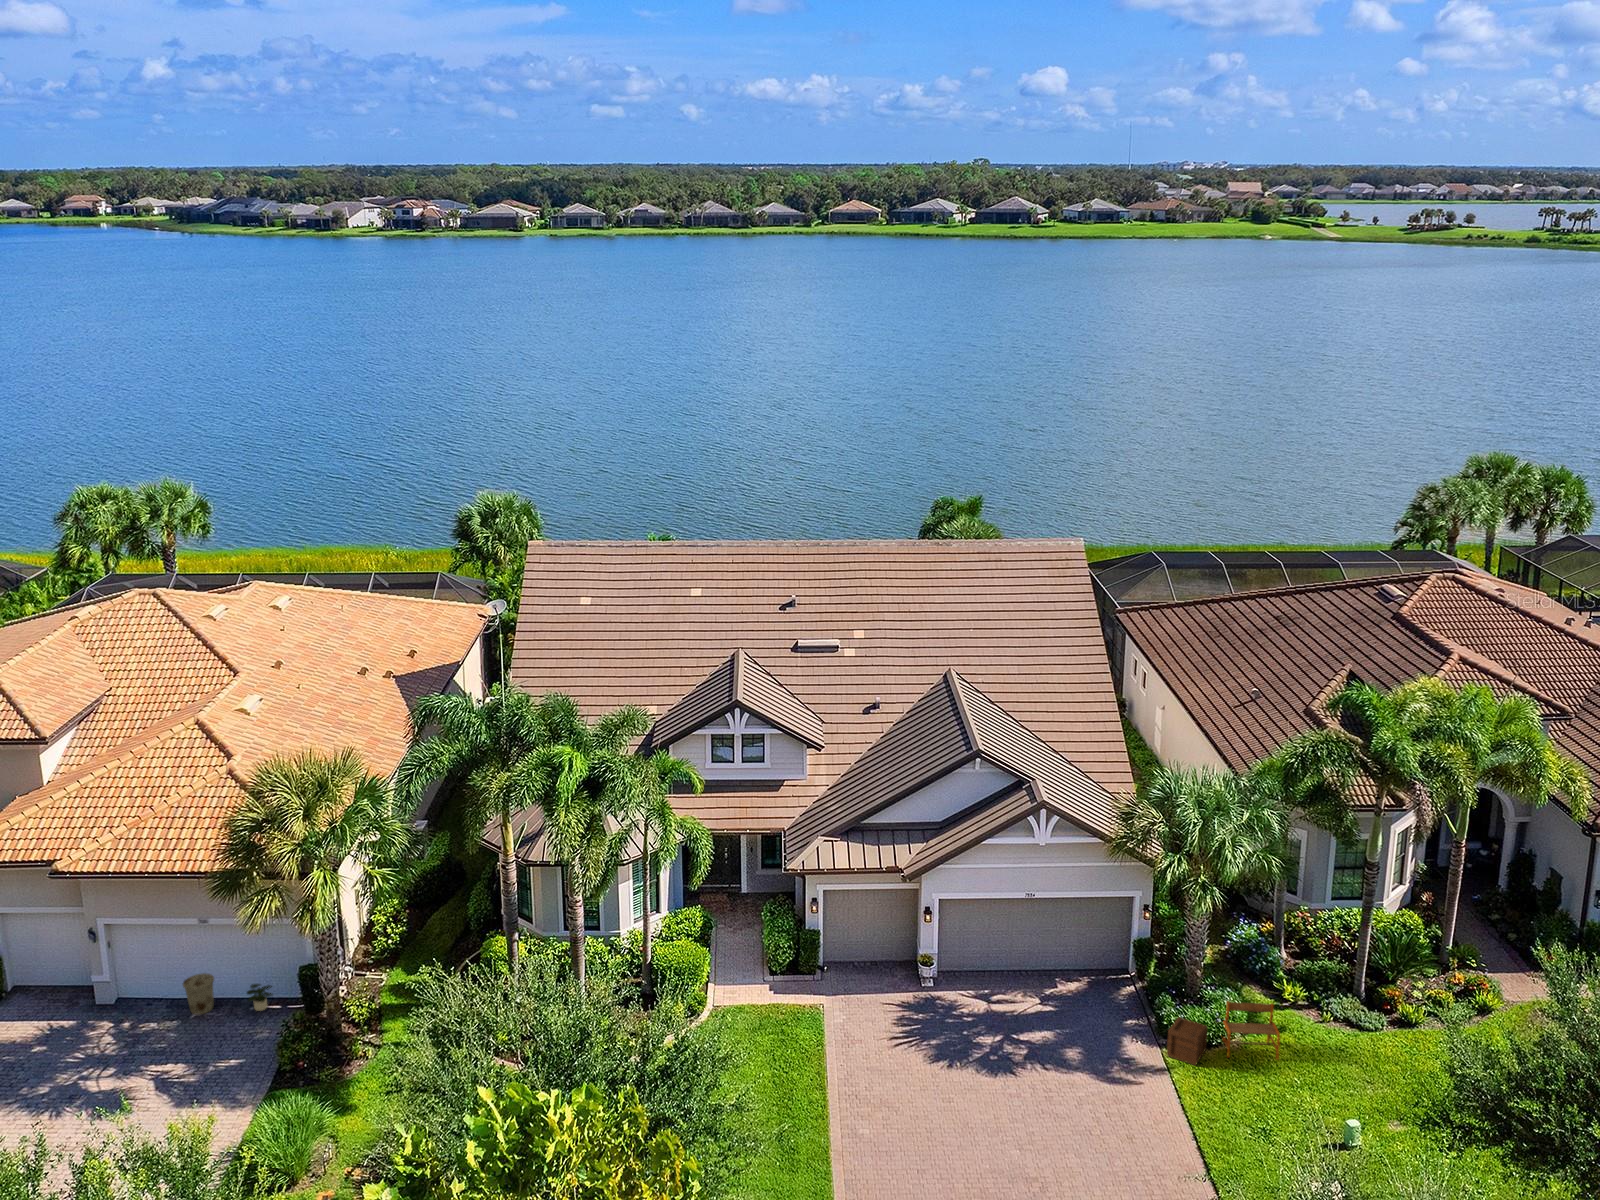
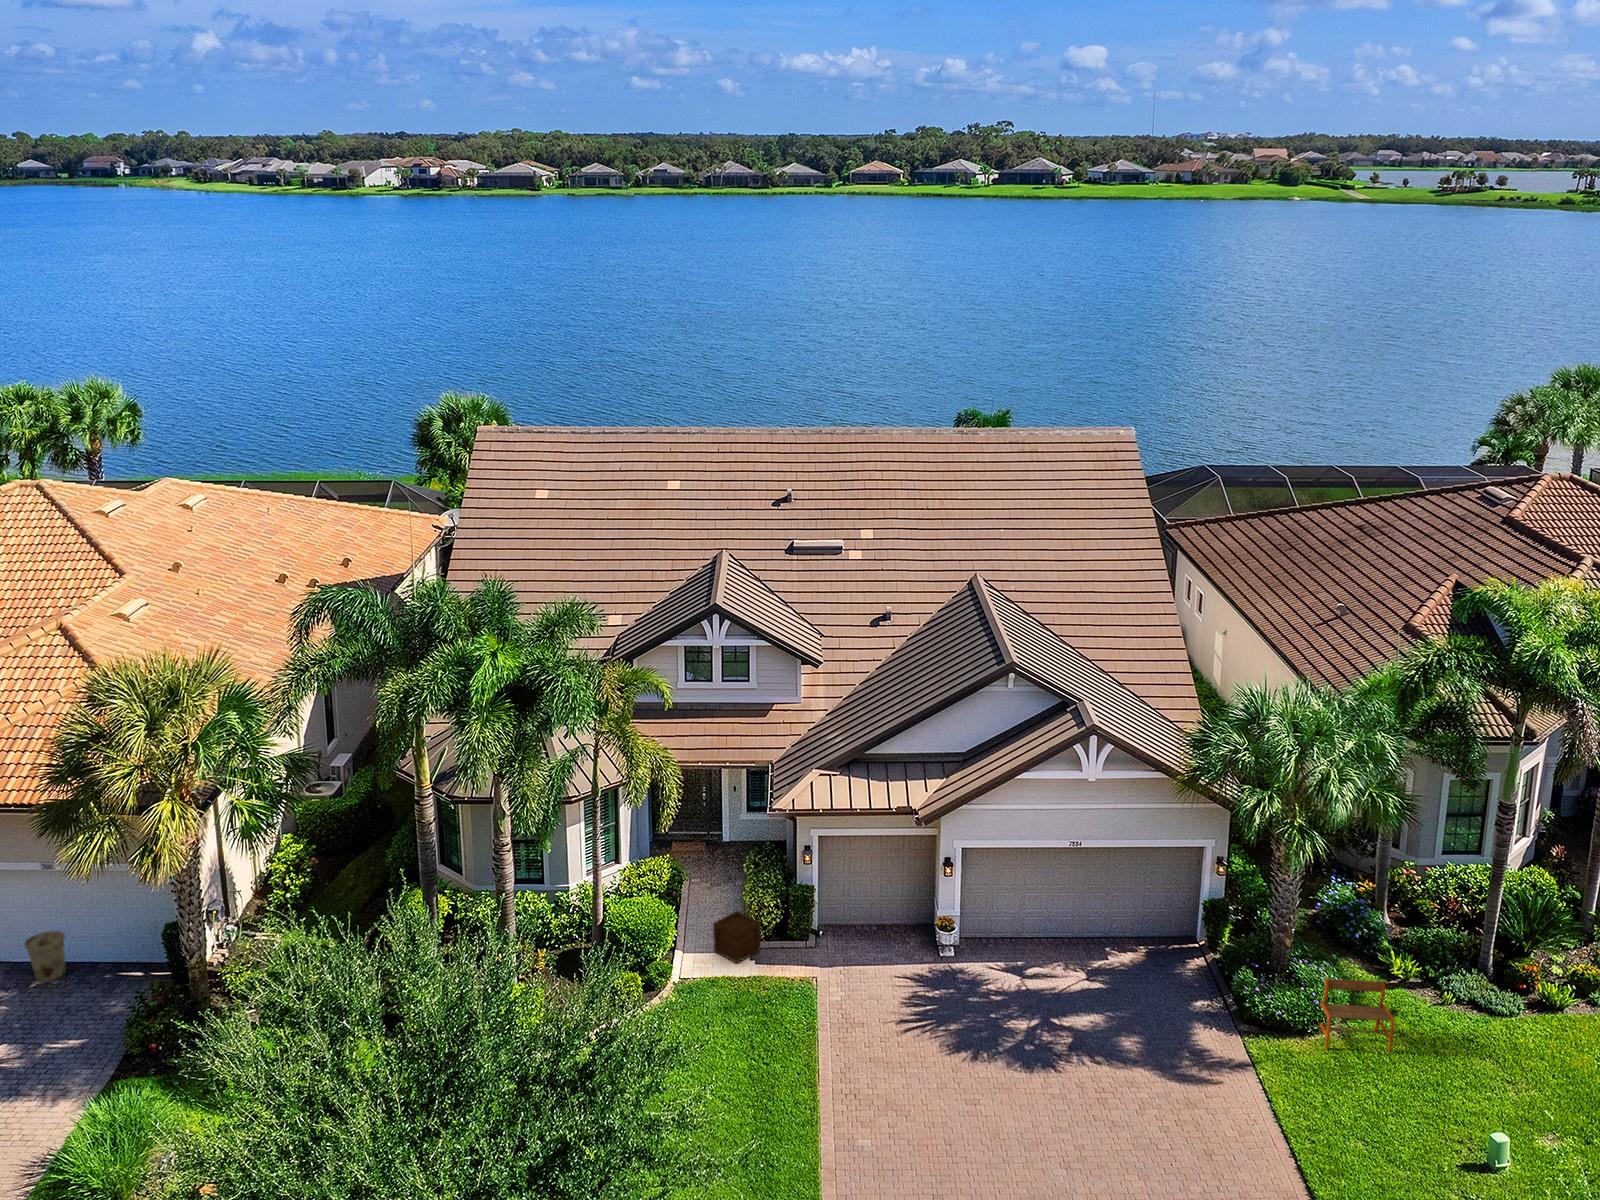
potted plant: present [247,984,273,1011] -> none [104,944,138,978]
wooden crate: present [1166,1017,1208,1065] -> present [713,911,761,963]

